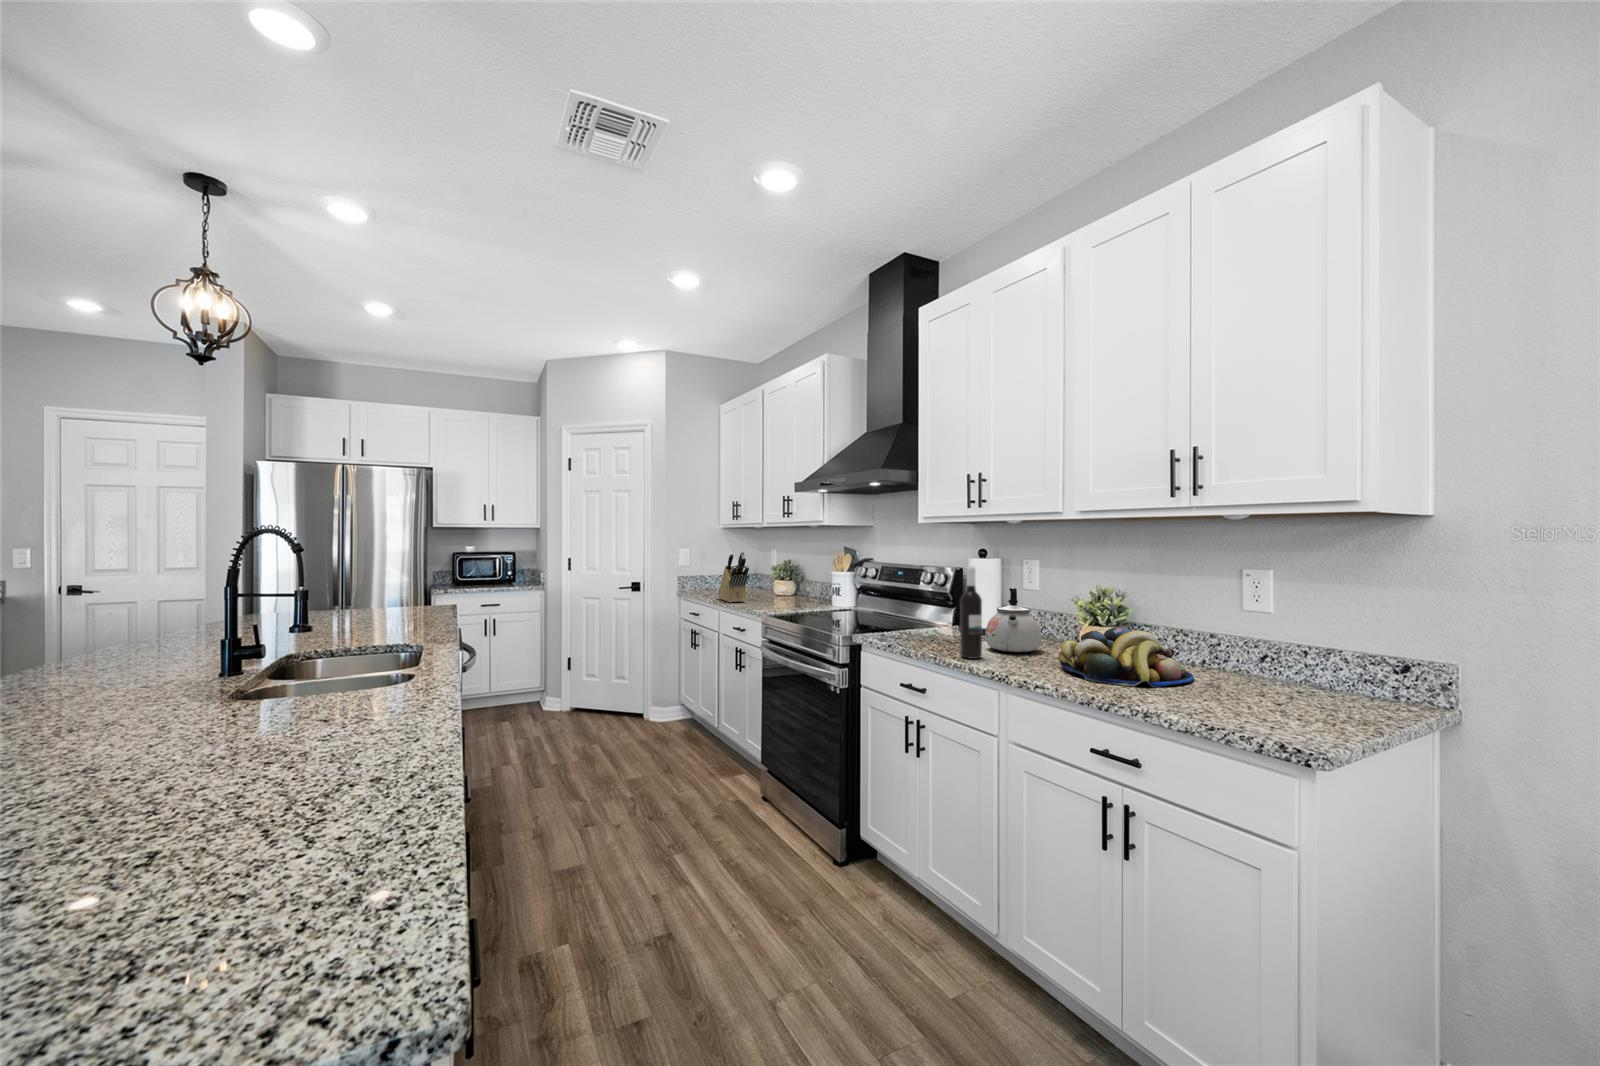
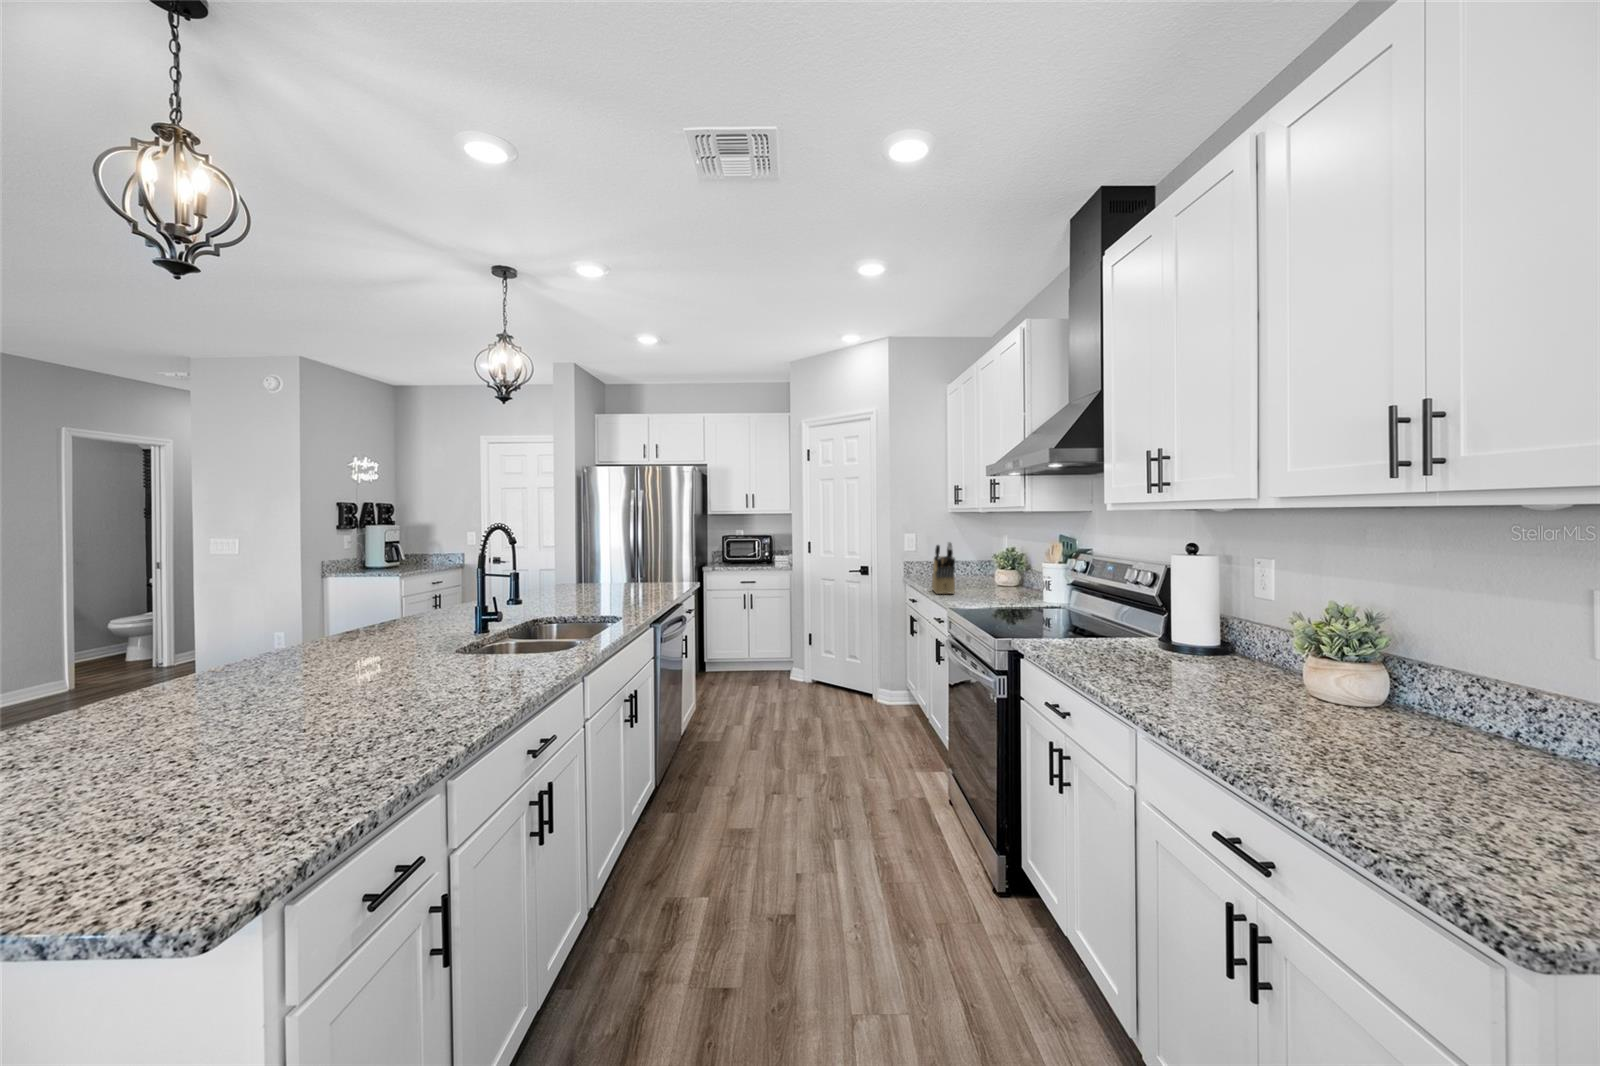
wine bottle: present [960,567,982,659] -> none [1106,569,1136,685]
kettle: present [985,588,1042,652] -> none [1159,598,1242,683]
fruit bowl: present [1059,627,1194,687] -> none [1228,664,1462,764]

